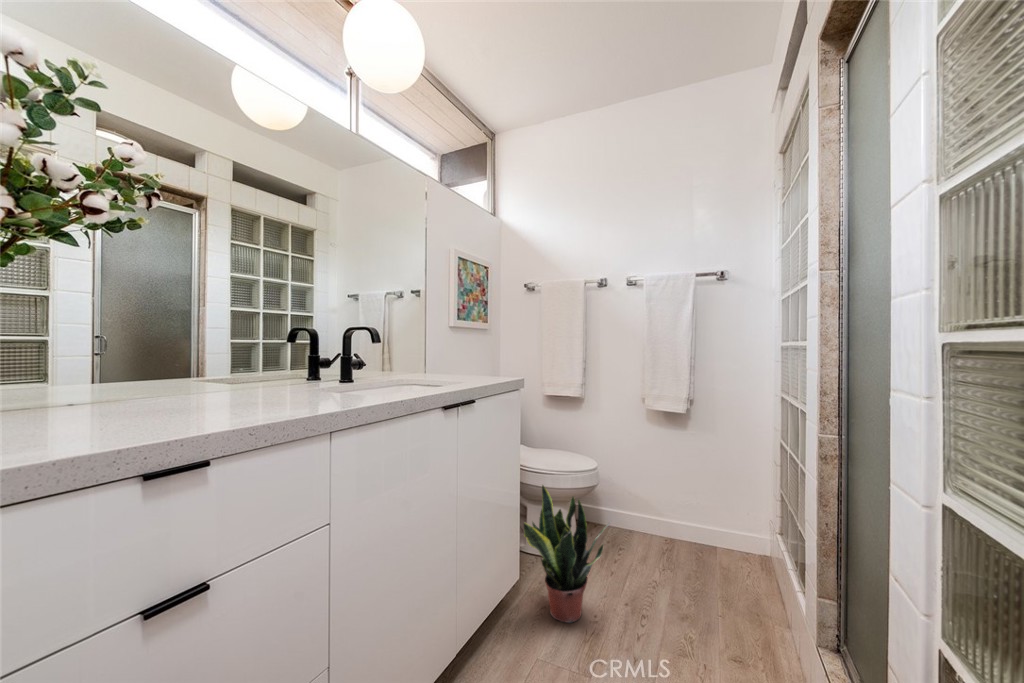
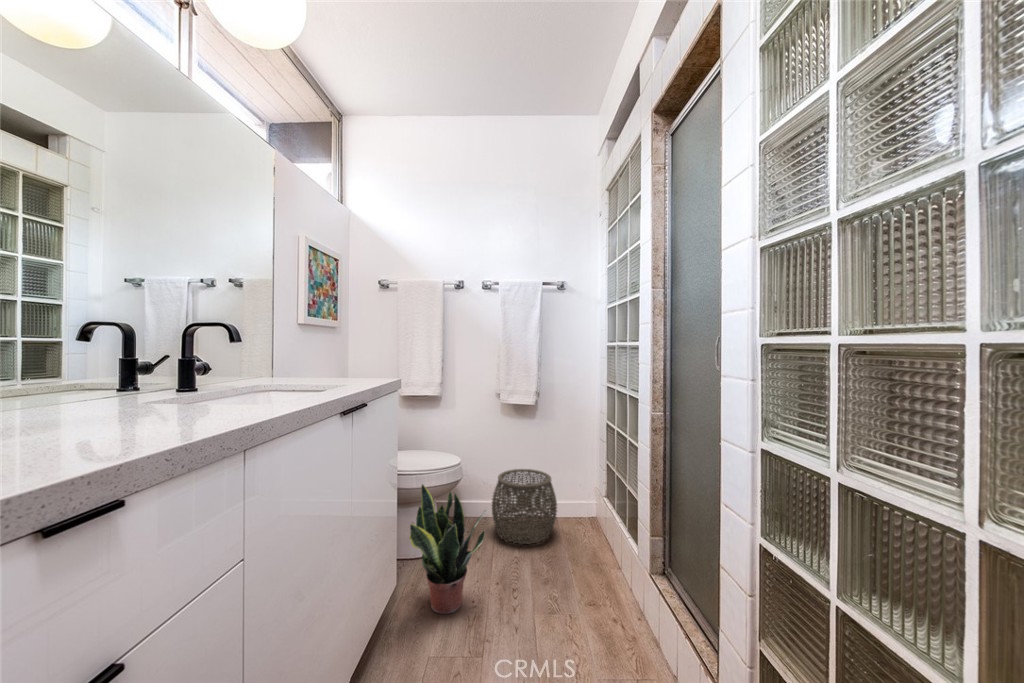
woven basket: none [631,484,711,573] -> present [492,469,557,544]

